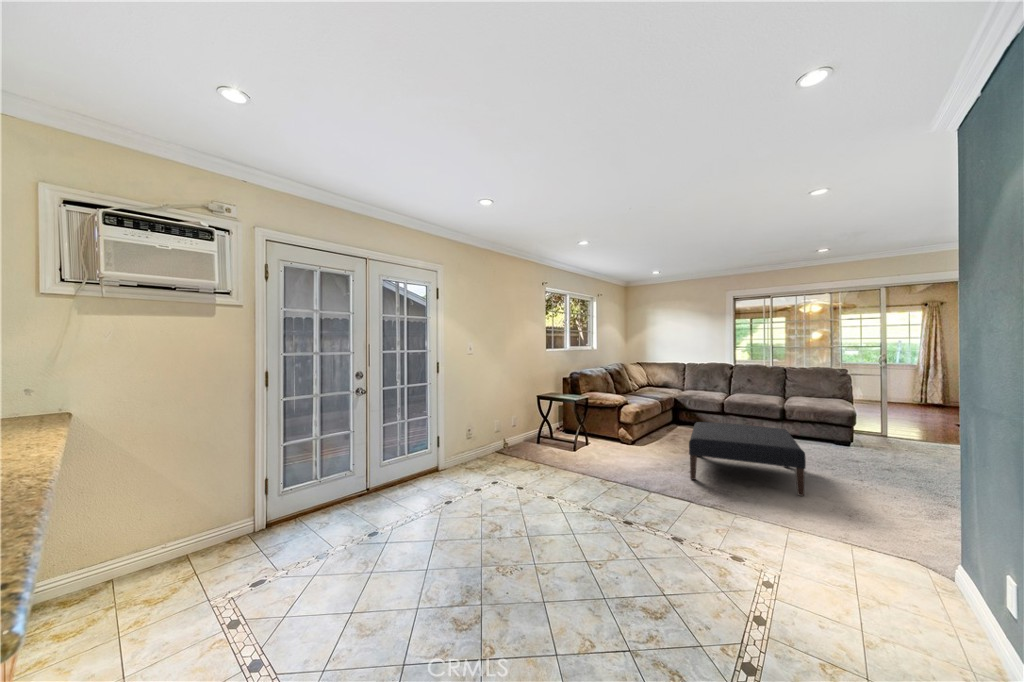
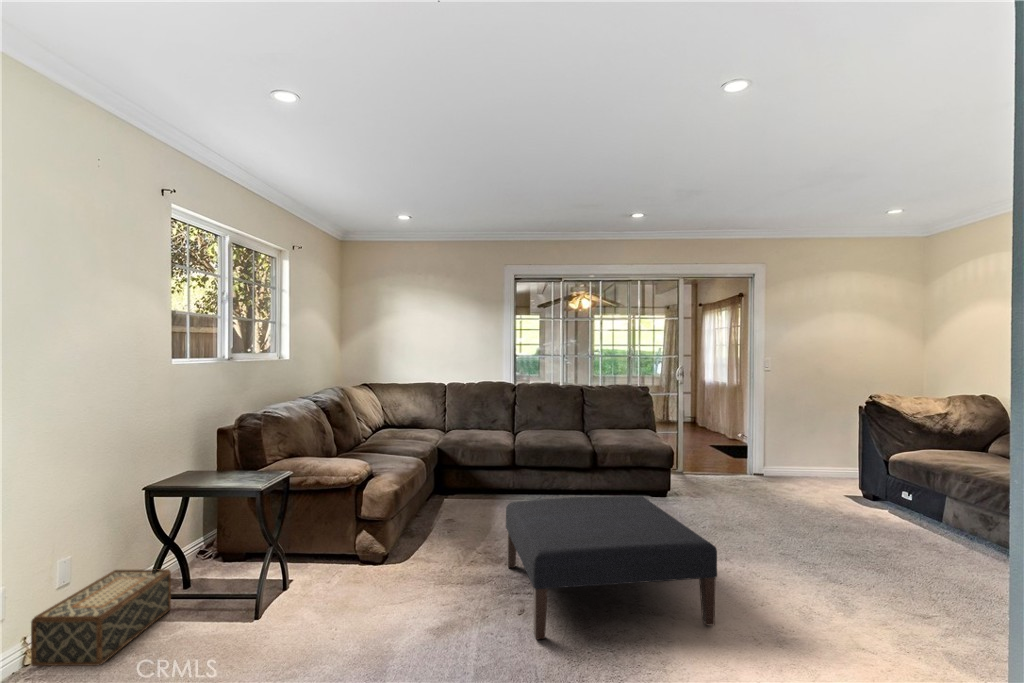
woven basket: none [505,425,545,452] -> present [31,569,171,666]

